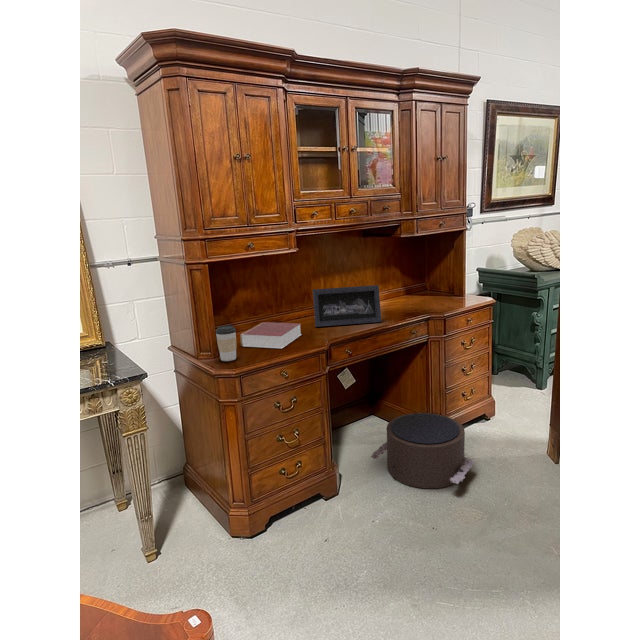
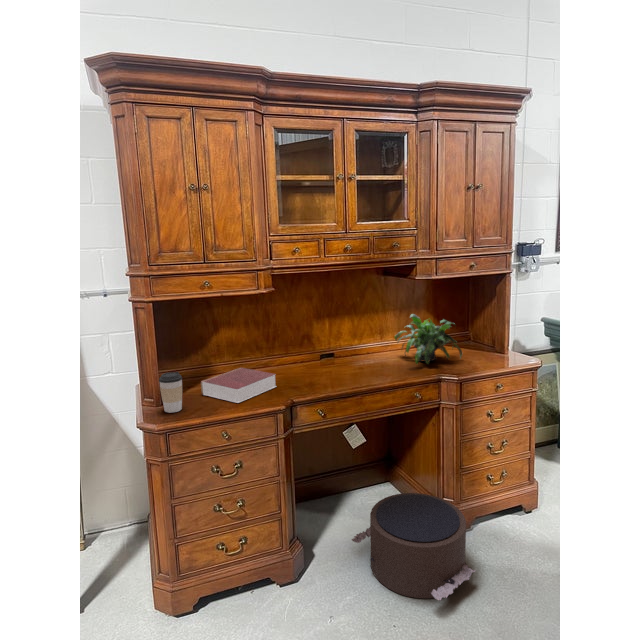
potted plant: none [378,267,436,309] -> present [394,314,462,364]
picture frame: present [313,285,381,327] -> none [299,335,377,380]

